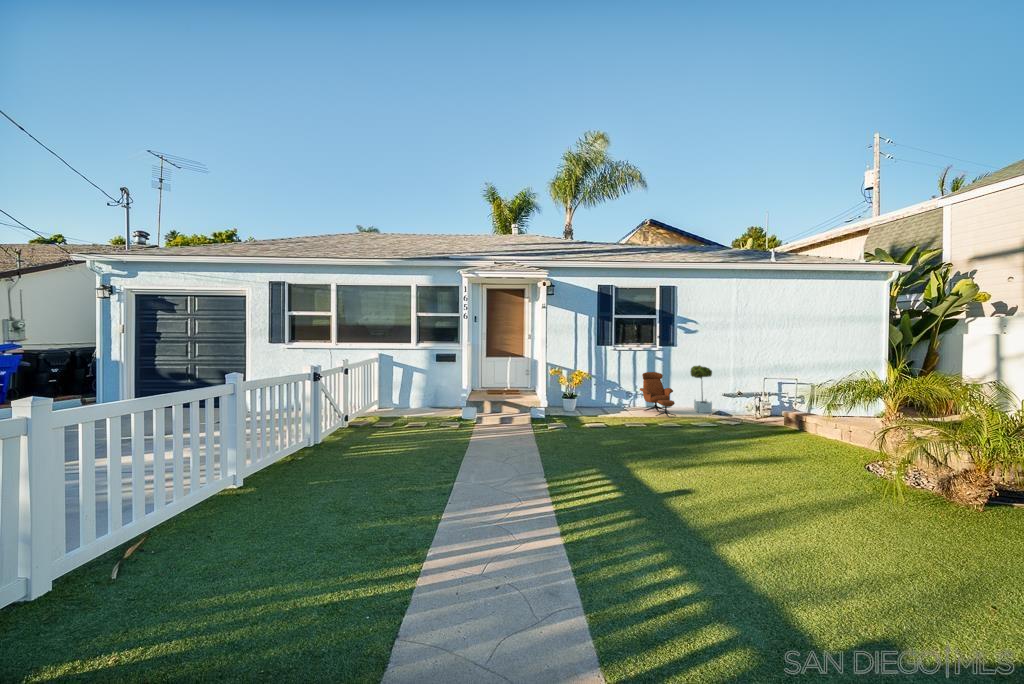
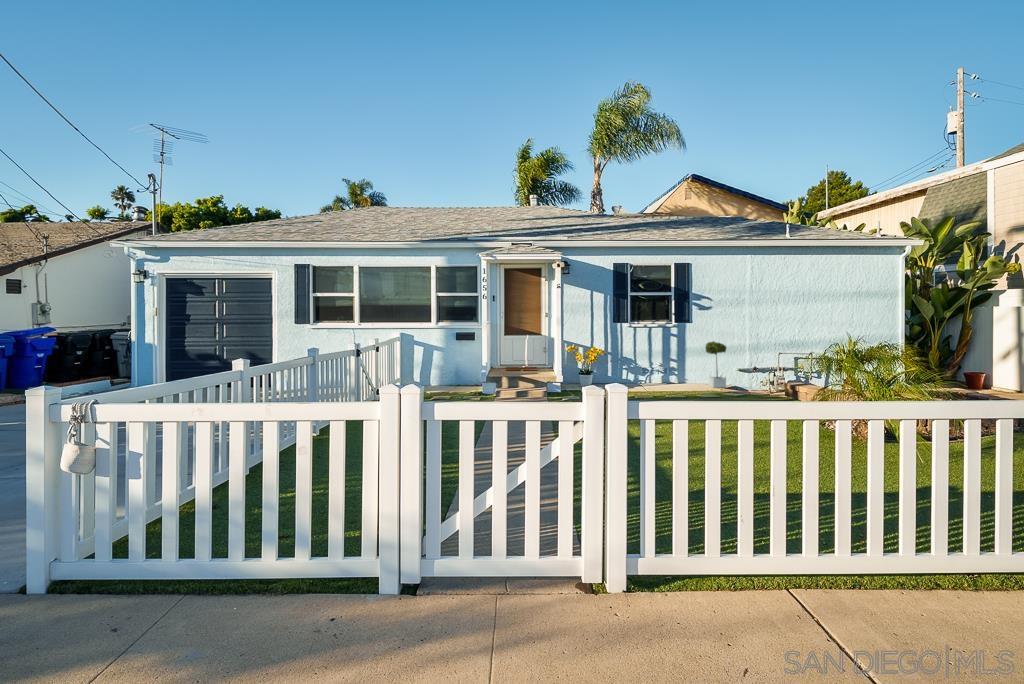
lounge chair: present [640,372,676,417] -> none [654,349,689,391]

